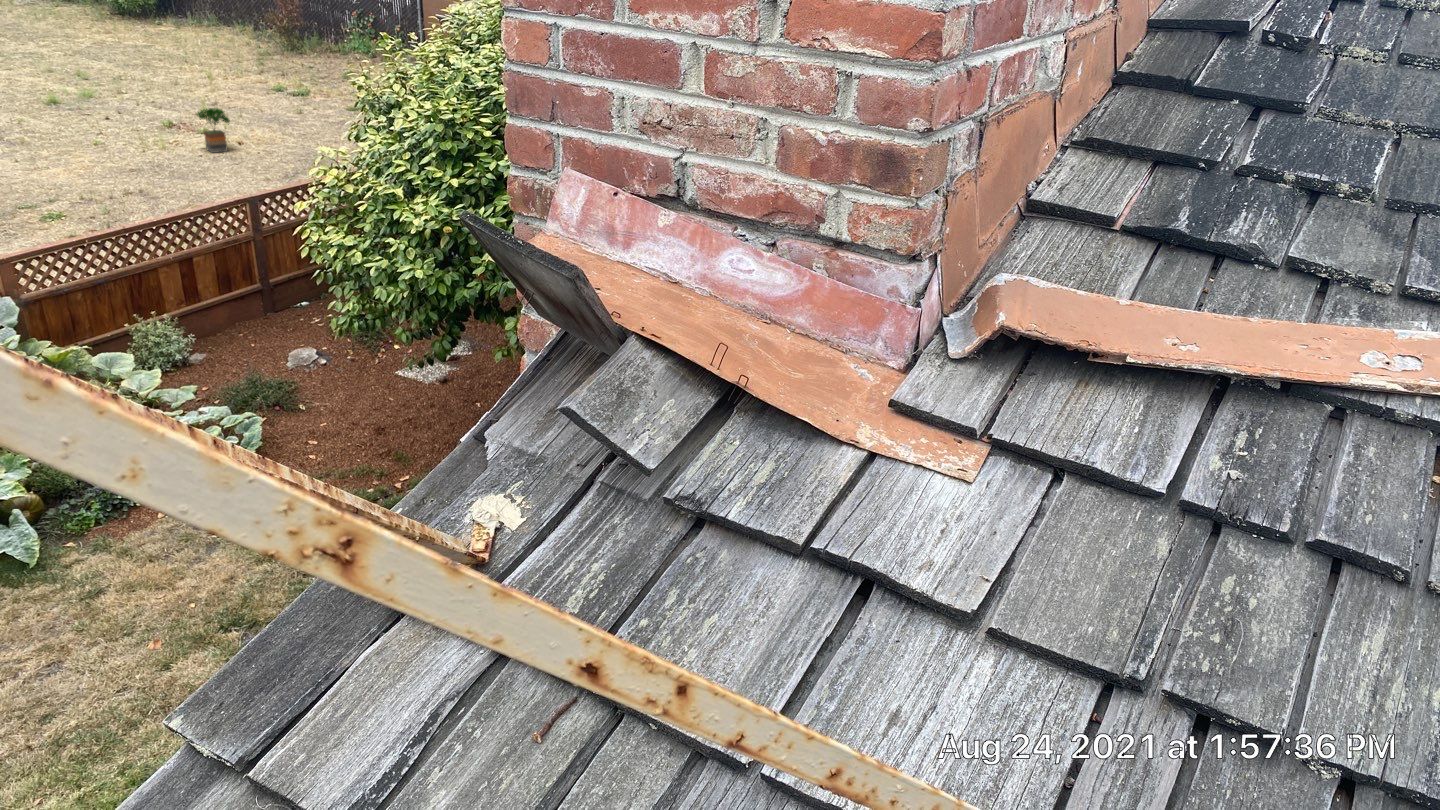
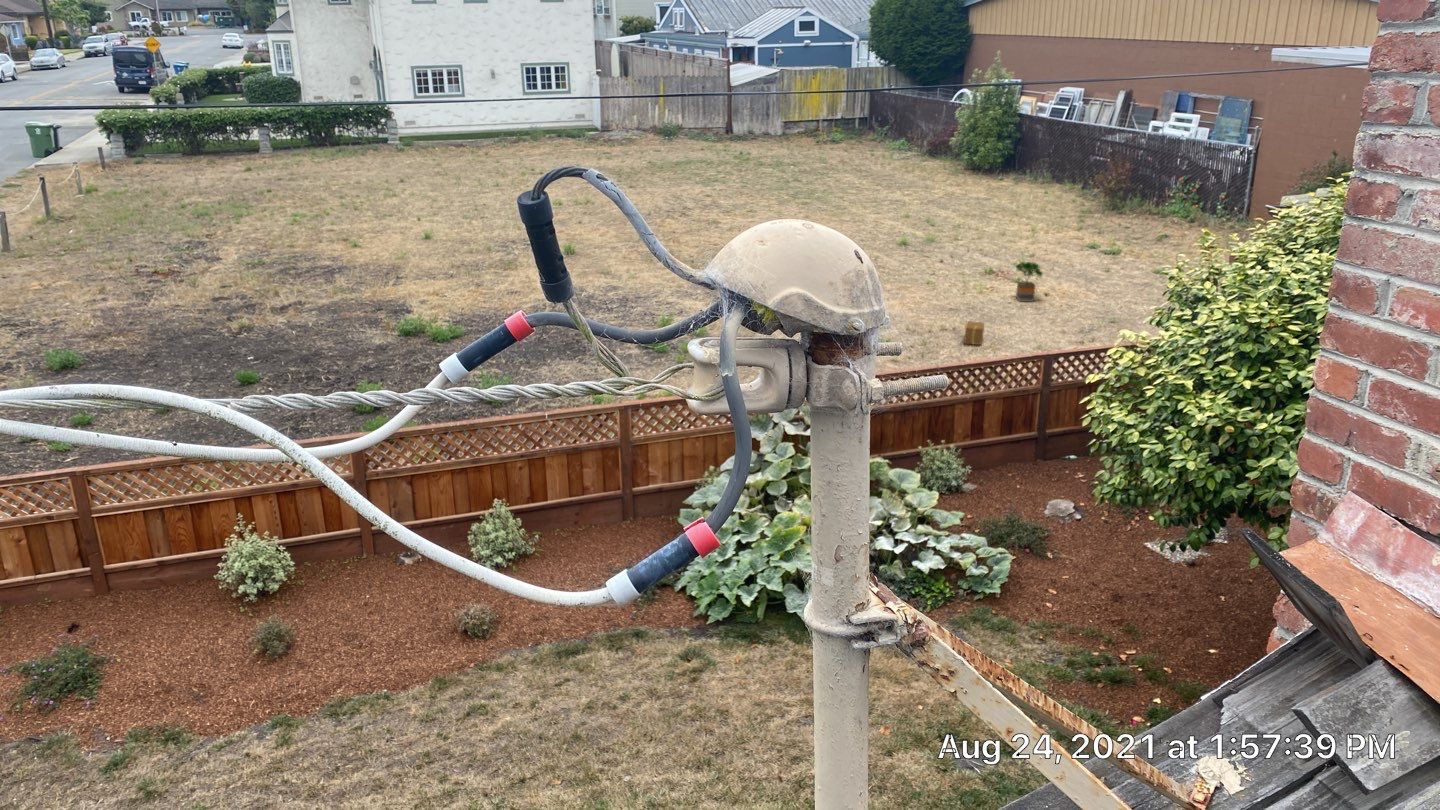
cardboard box: none [153,178,178,205] -> present [964,321,984,345]

